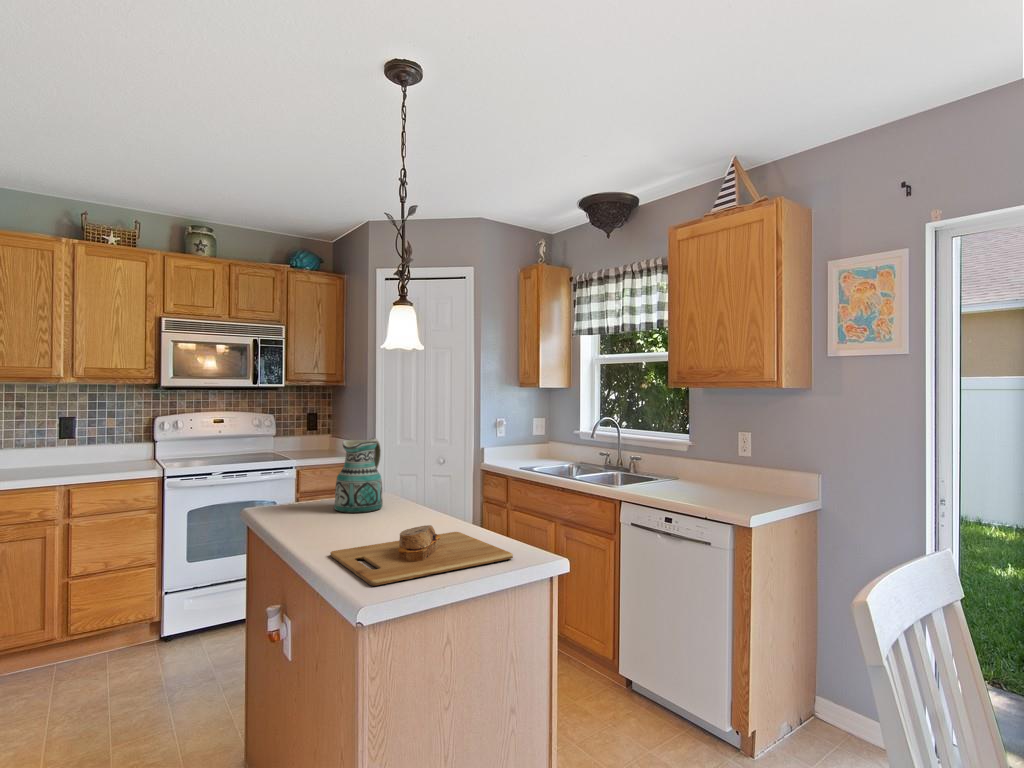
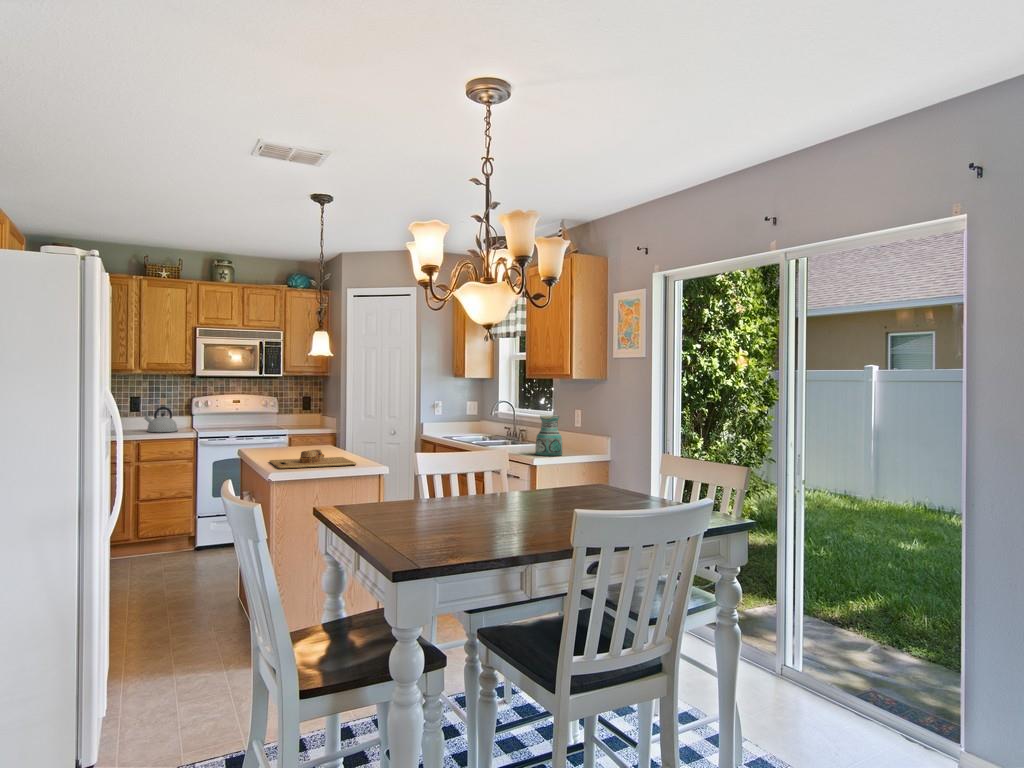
kettle: none [79,432,133,470] -> present [144,407,178,432]
ceramic pitcher: present [334,438,383,513] -> present [535,414,562,456]

